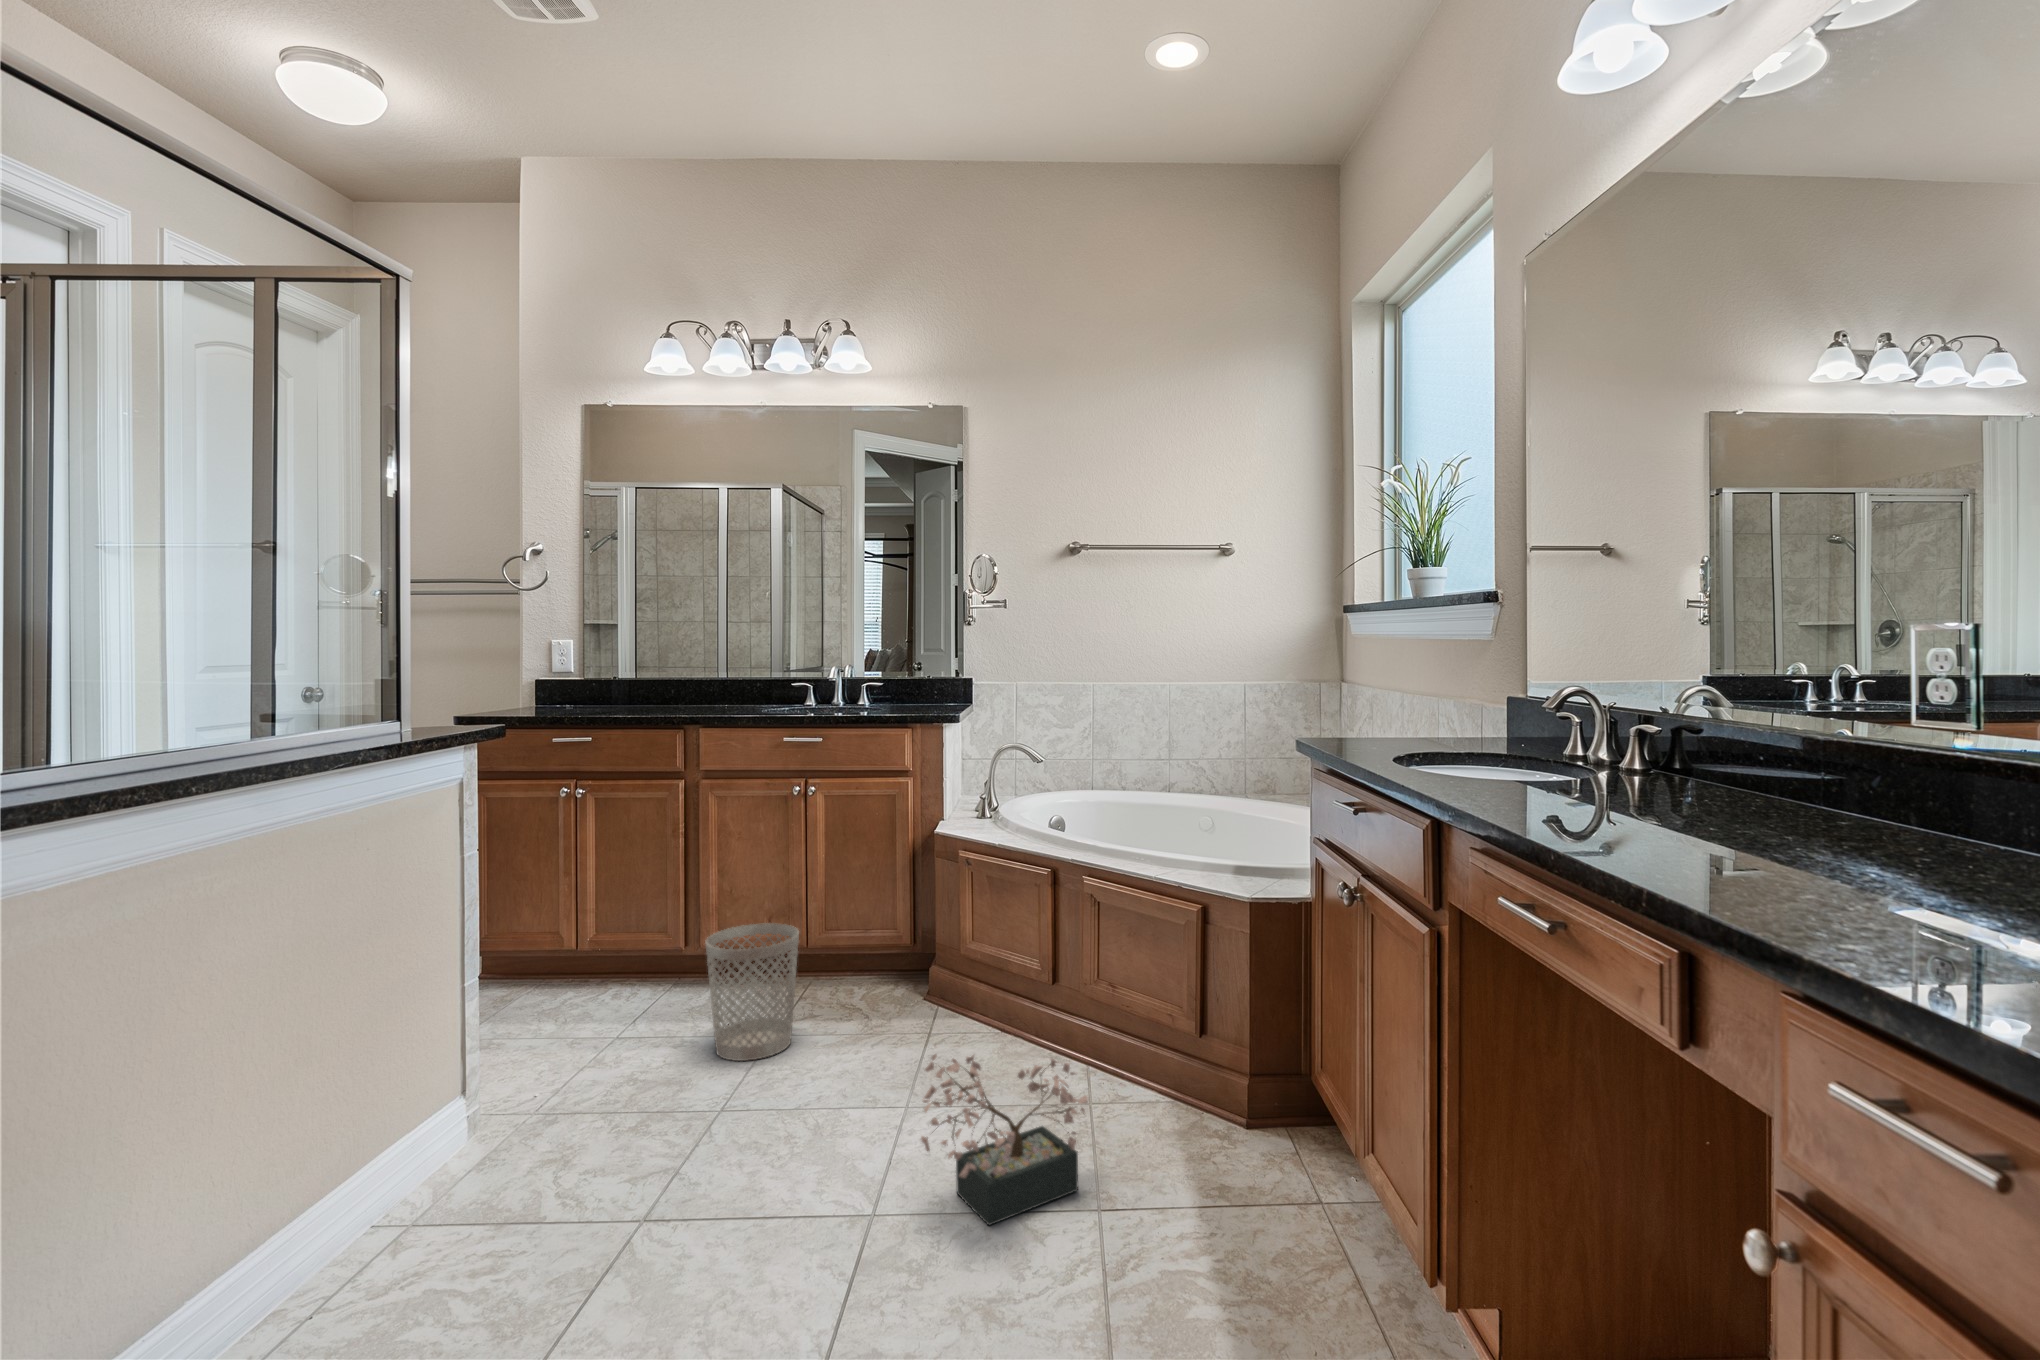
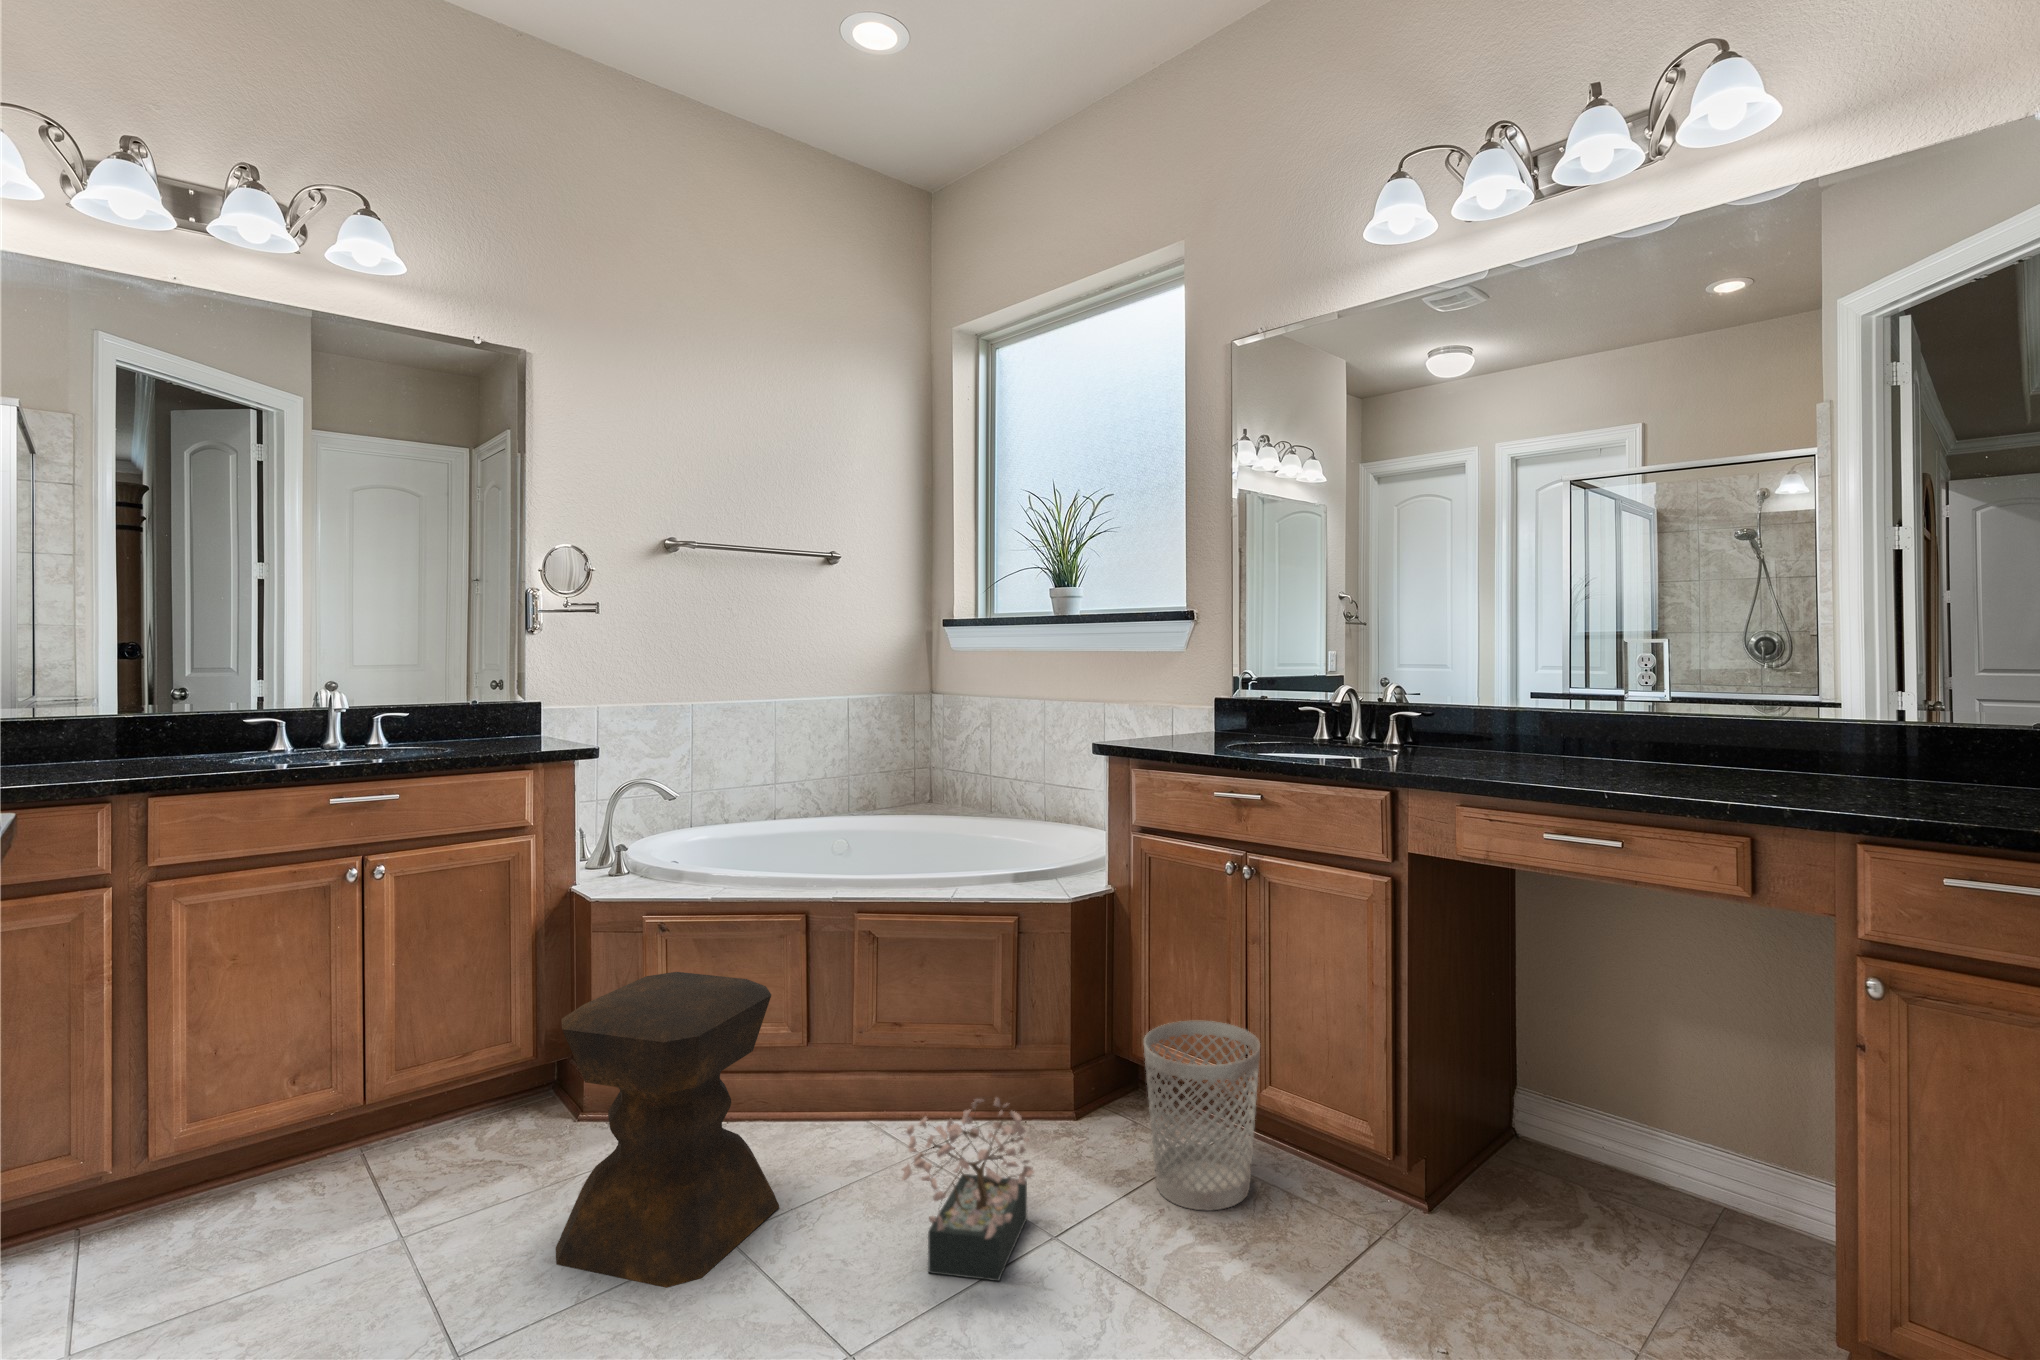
stool: none [798,889,954,1126] -> present [556,972,780,1288]
wastebasket: present [705,923,799,1061] -> present [1144,1021,1260,1211]

